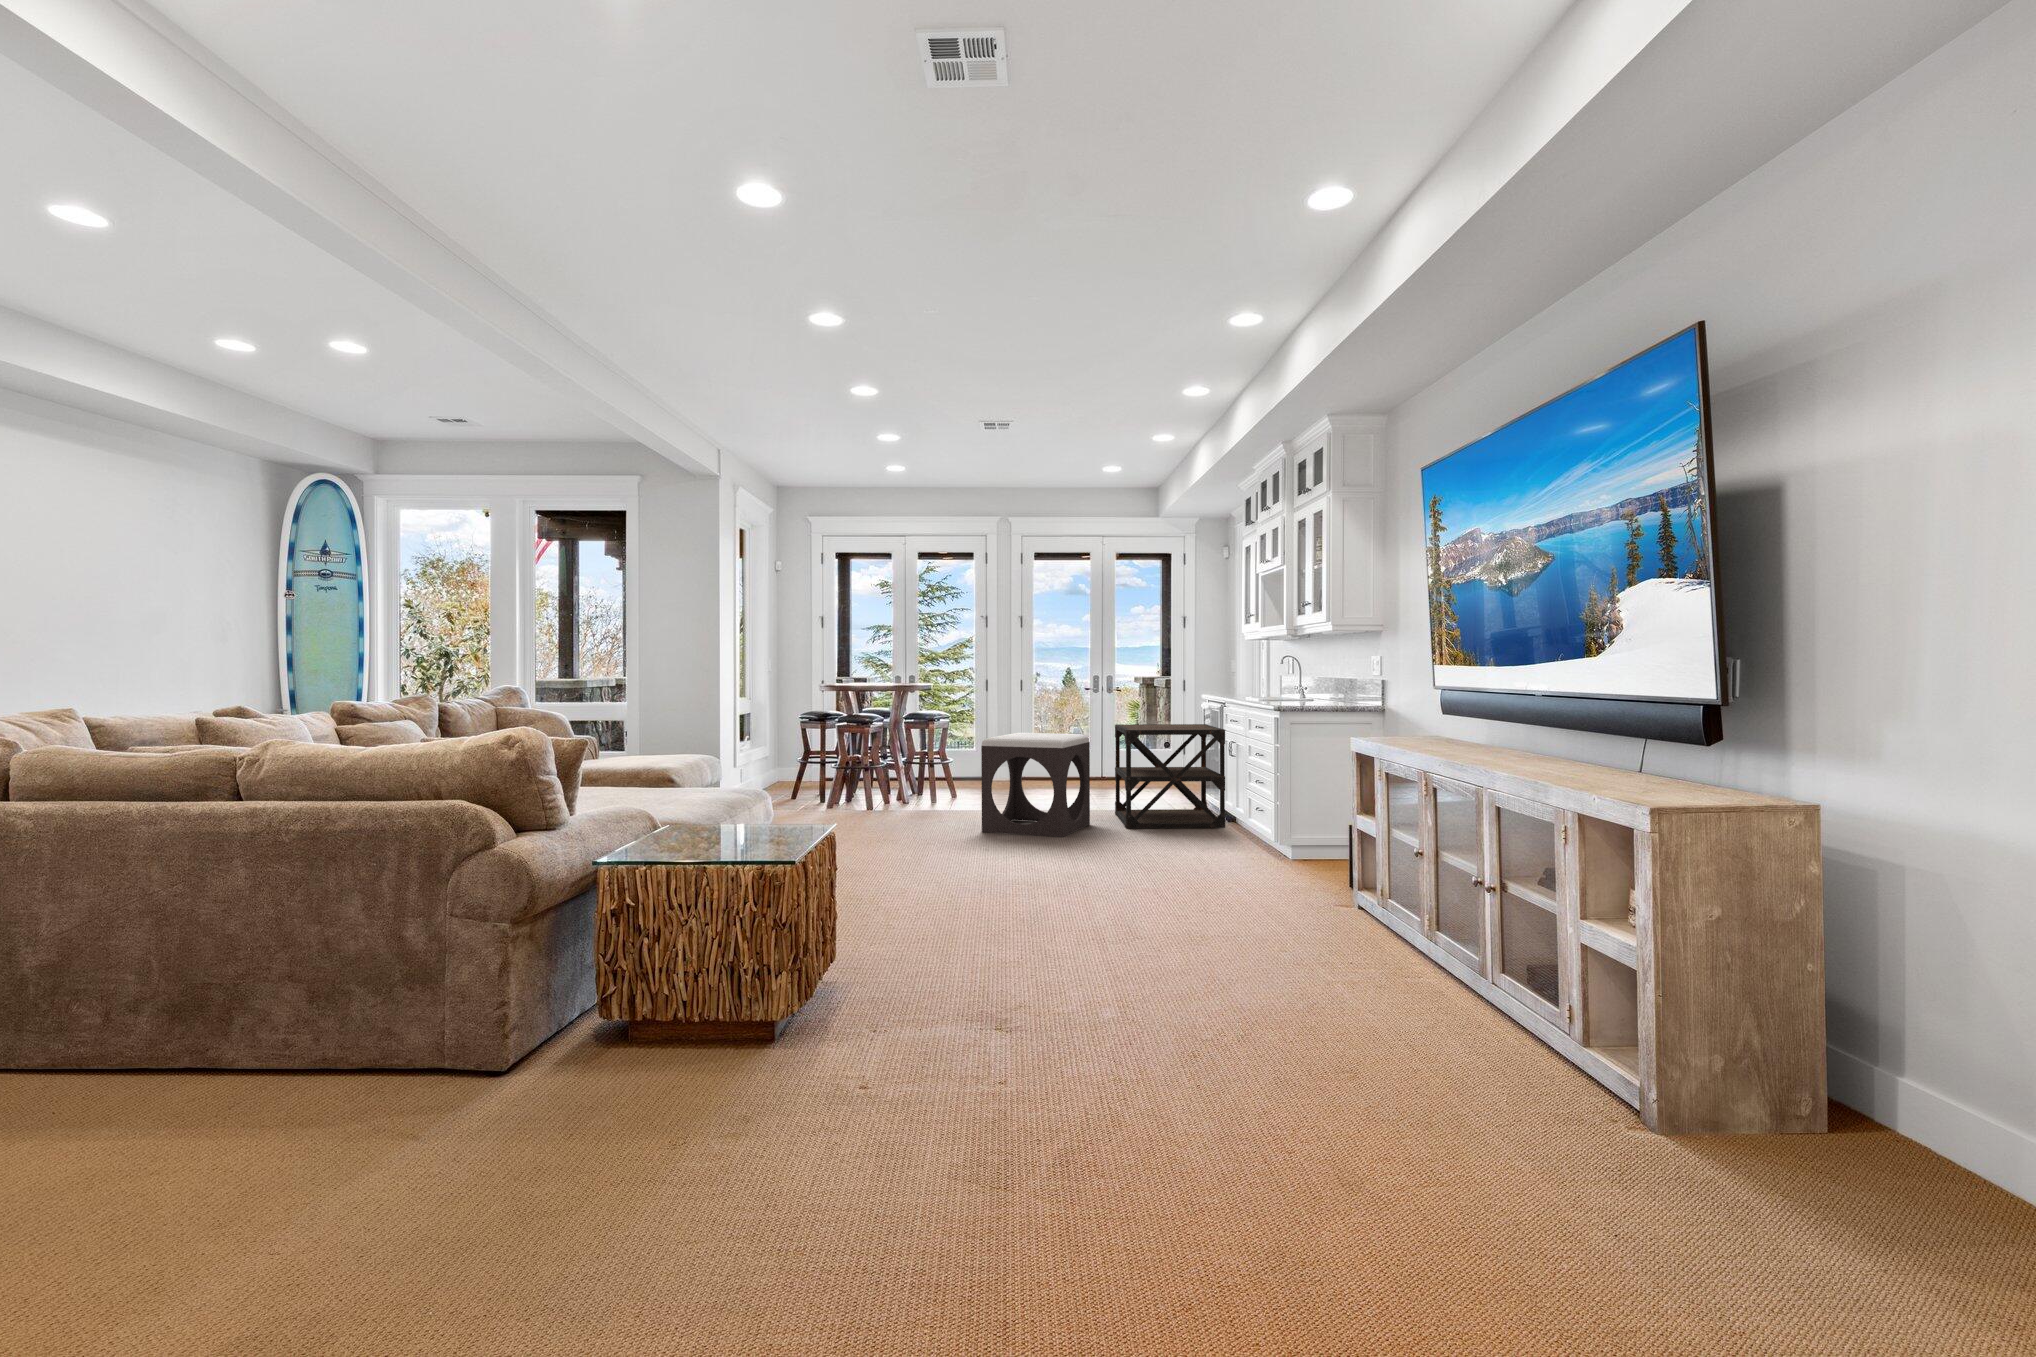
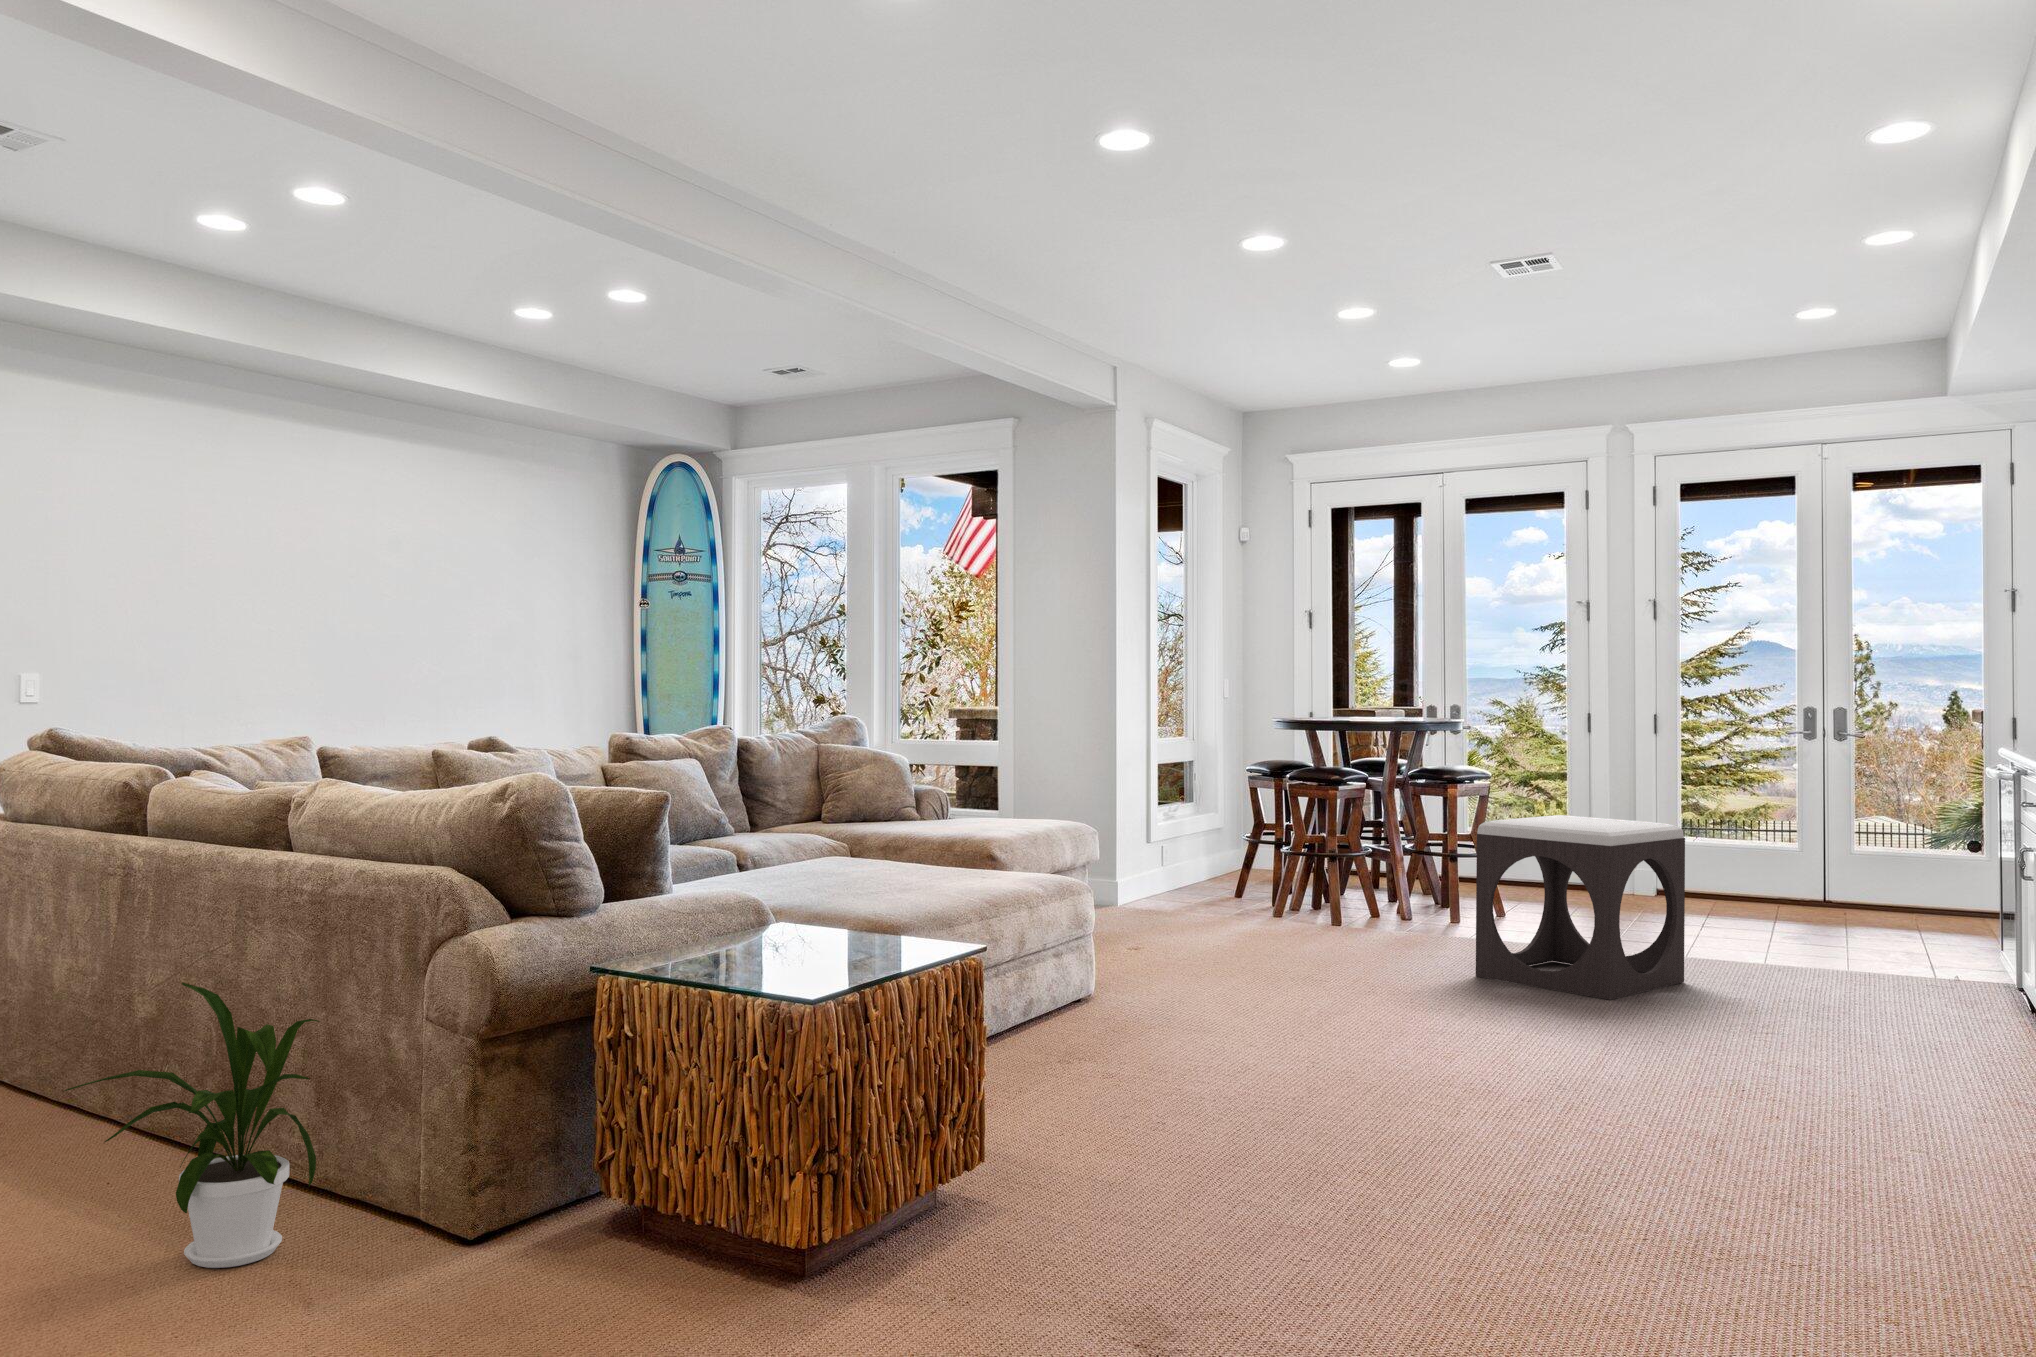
side table: present [1115,724,1225,828] -> none [1747,809,1957,1016]
house plant: none [168,905,387,1126] -> present [64,983,319,1268]

